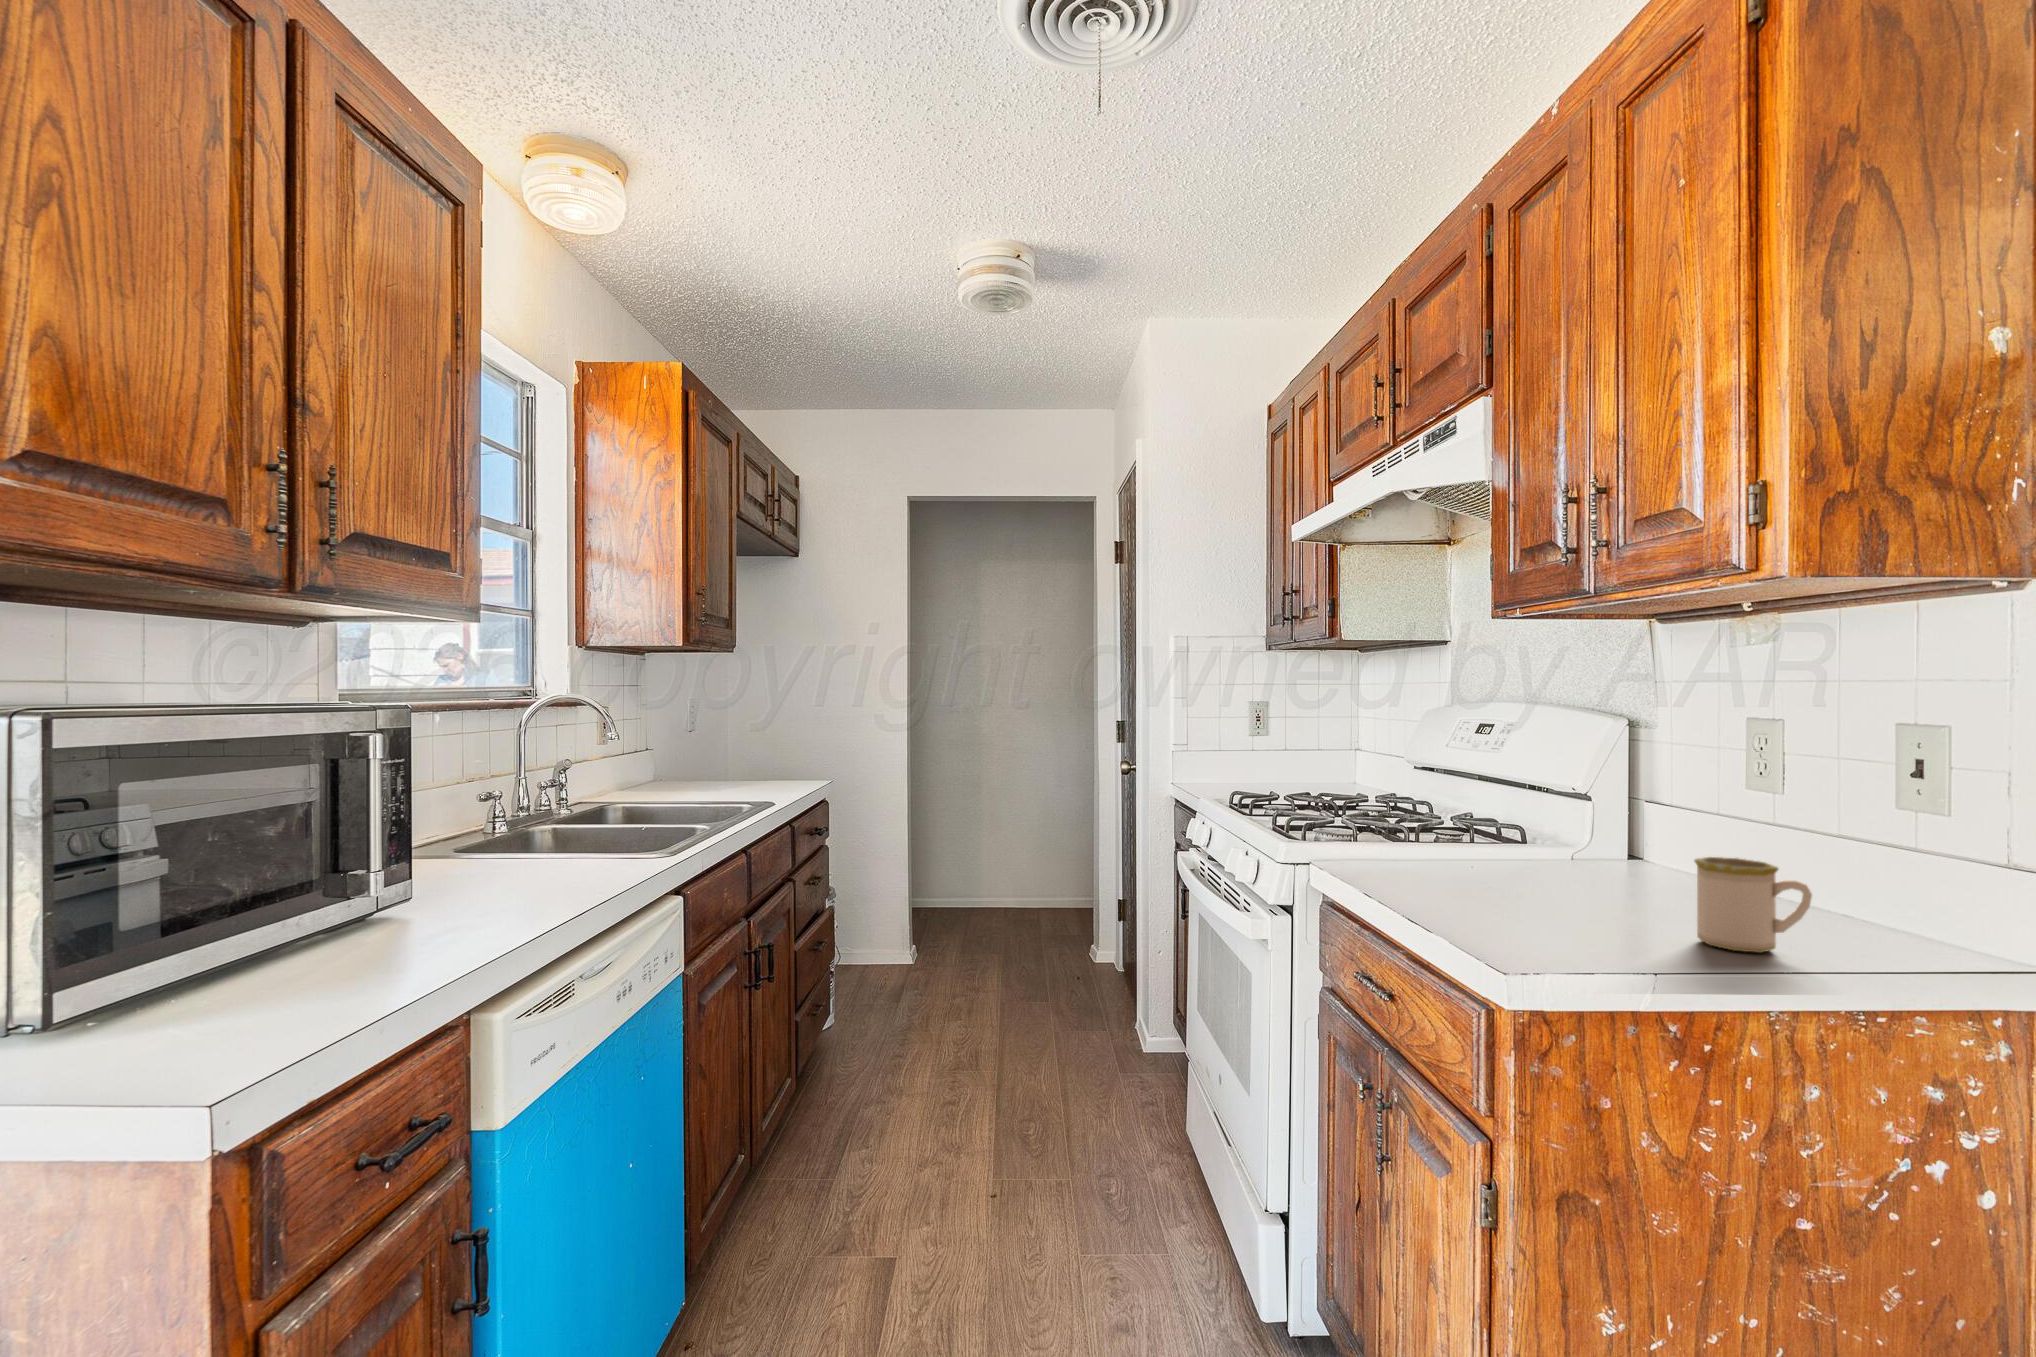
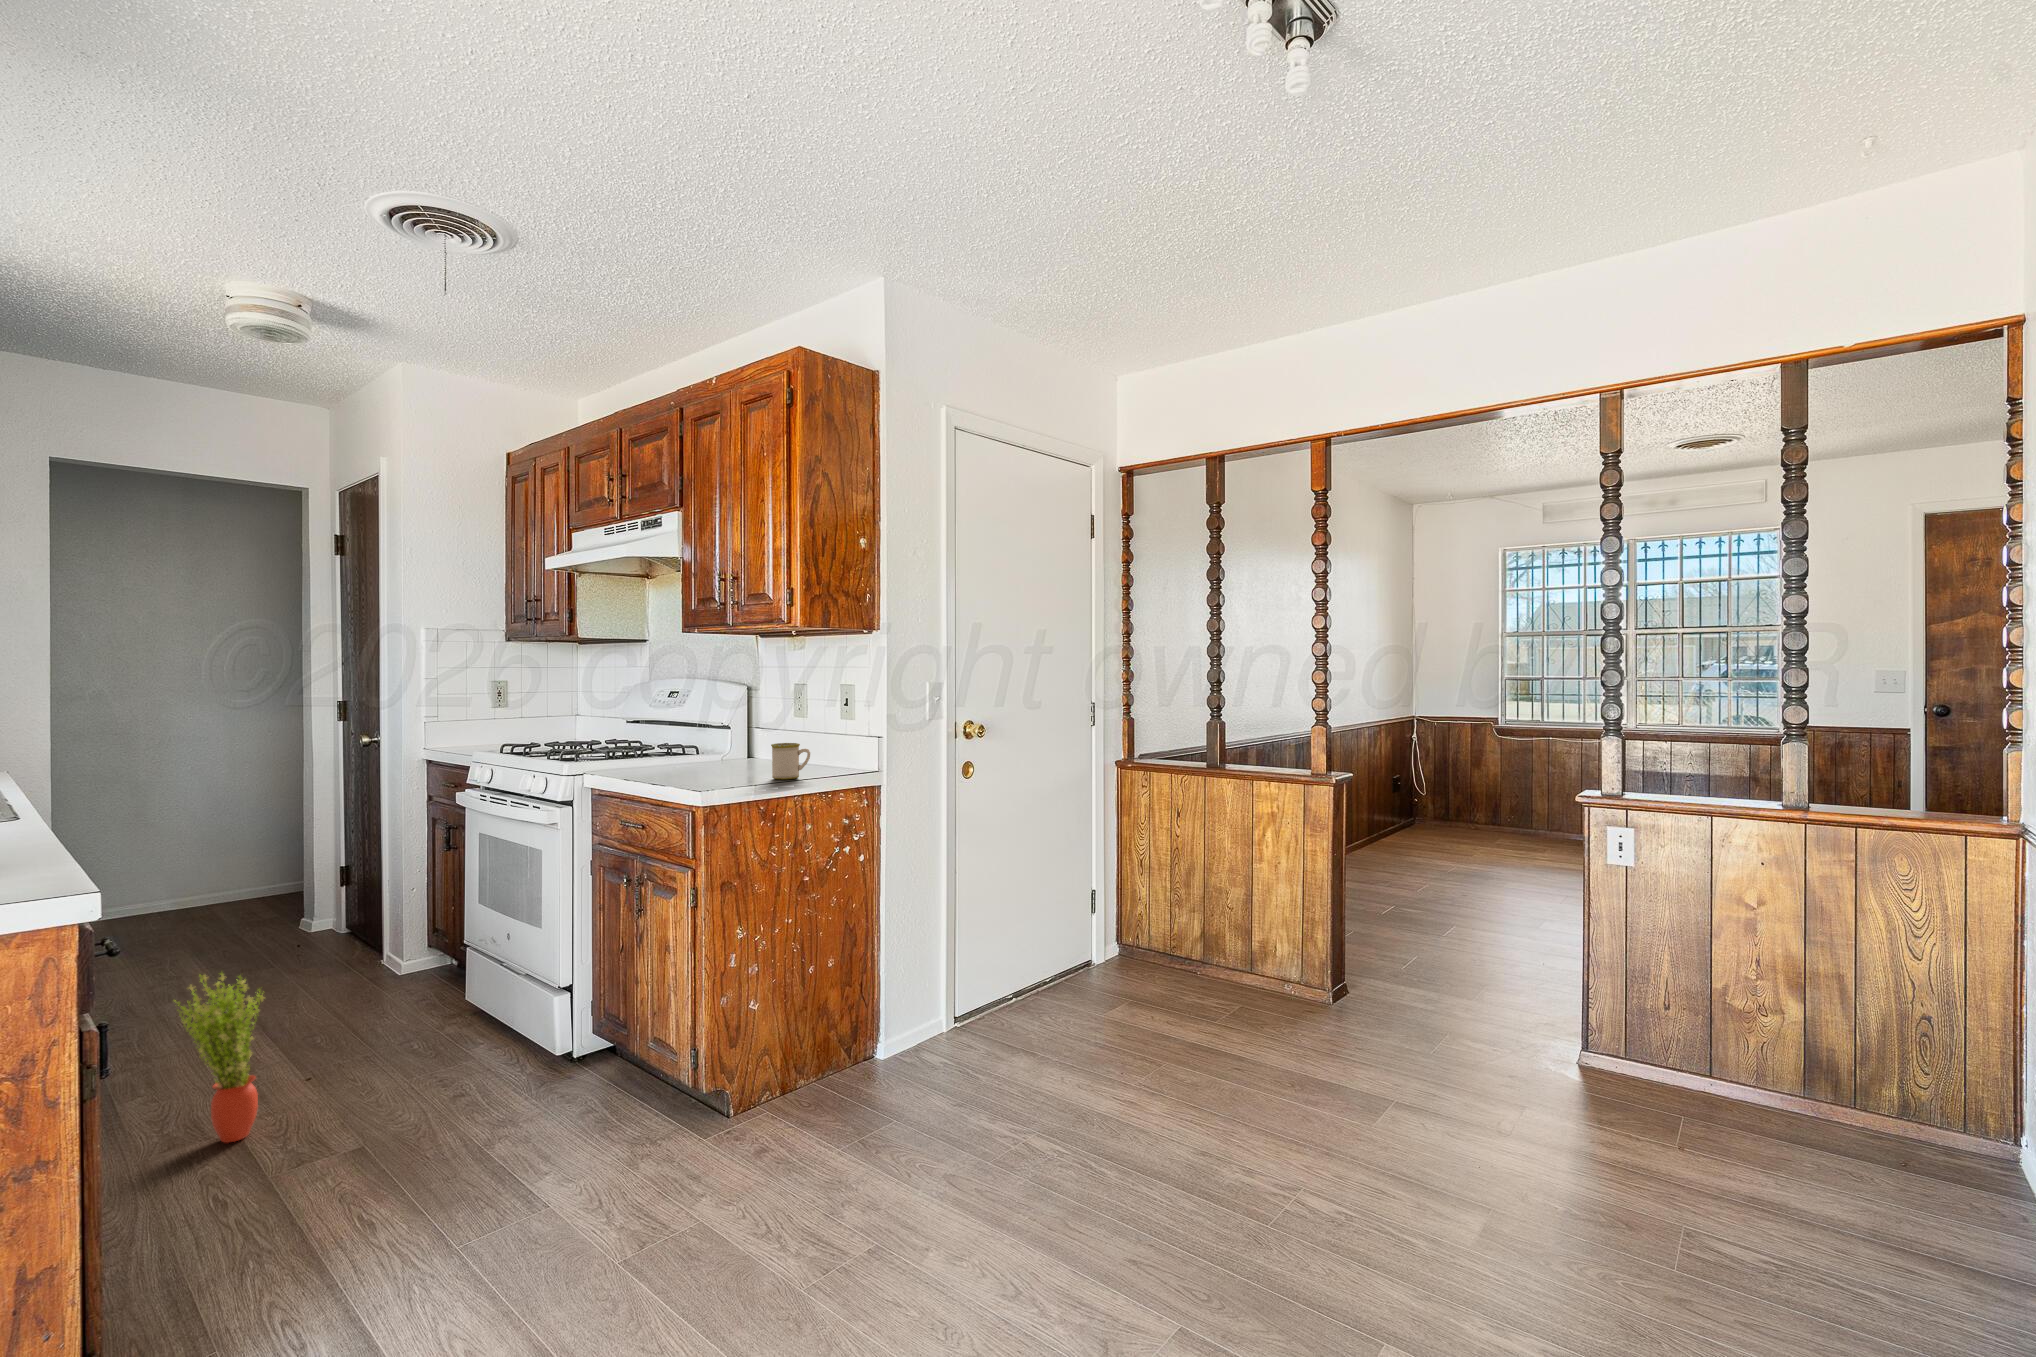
potted plant: none [818,1054,903,1287] -> present [178,973,264,1143]

